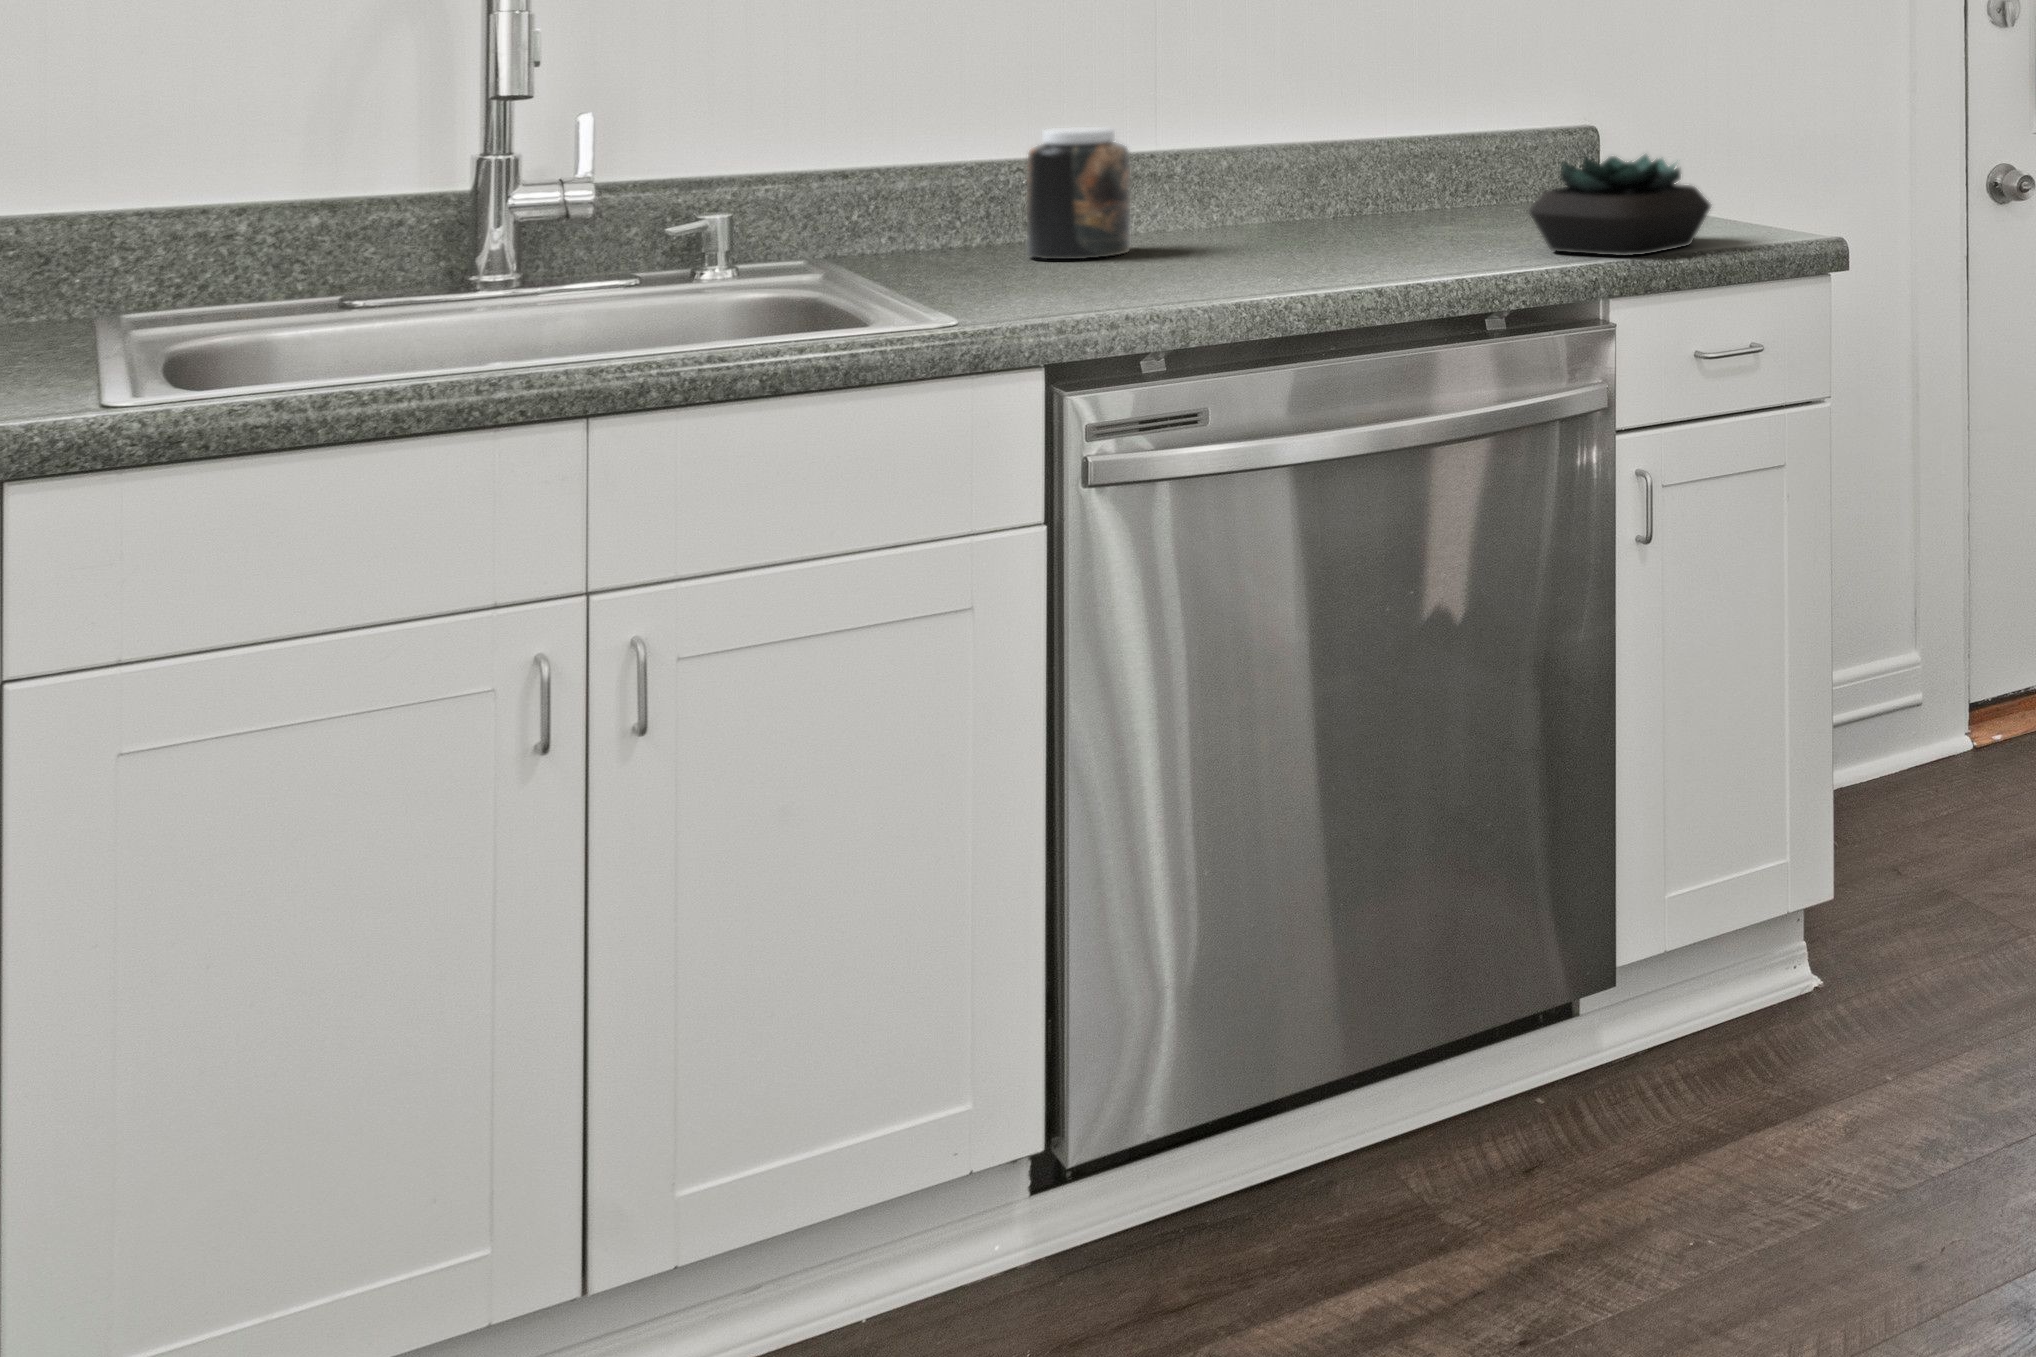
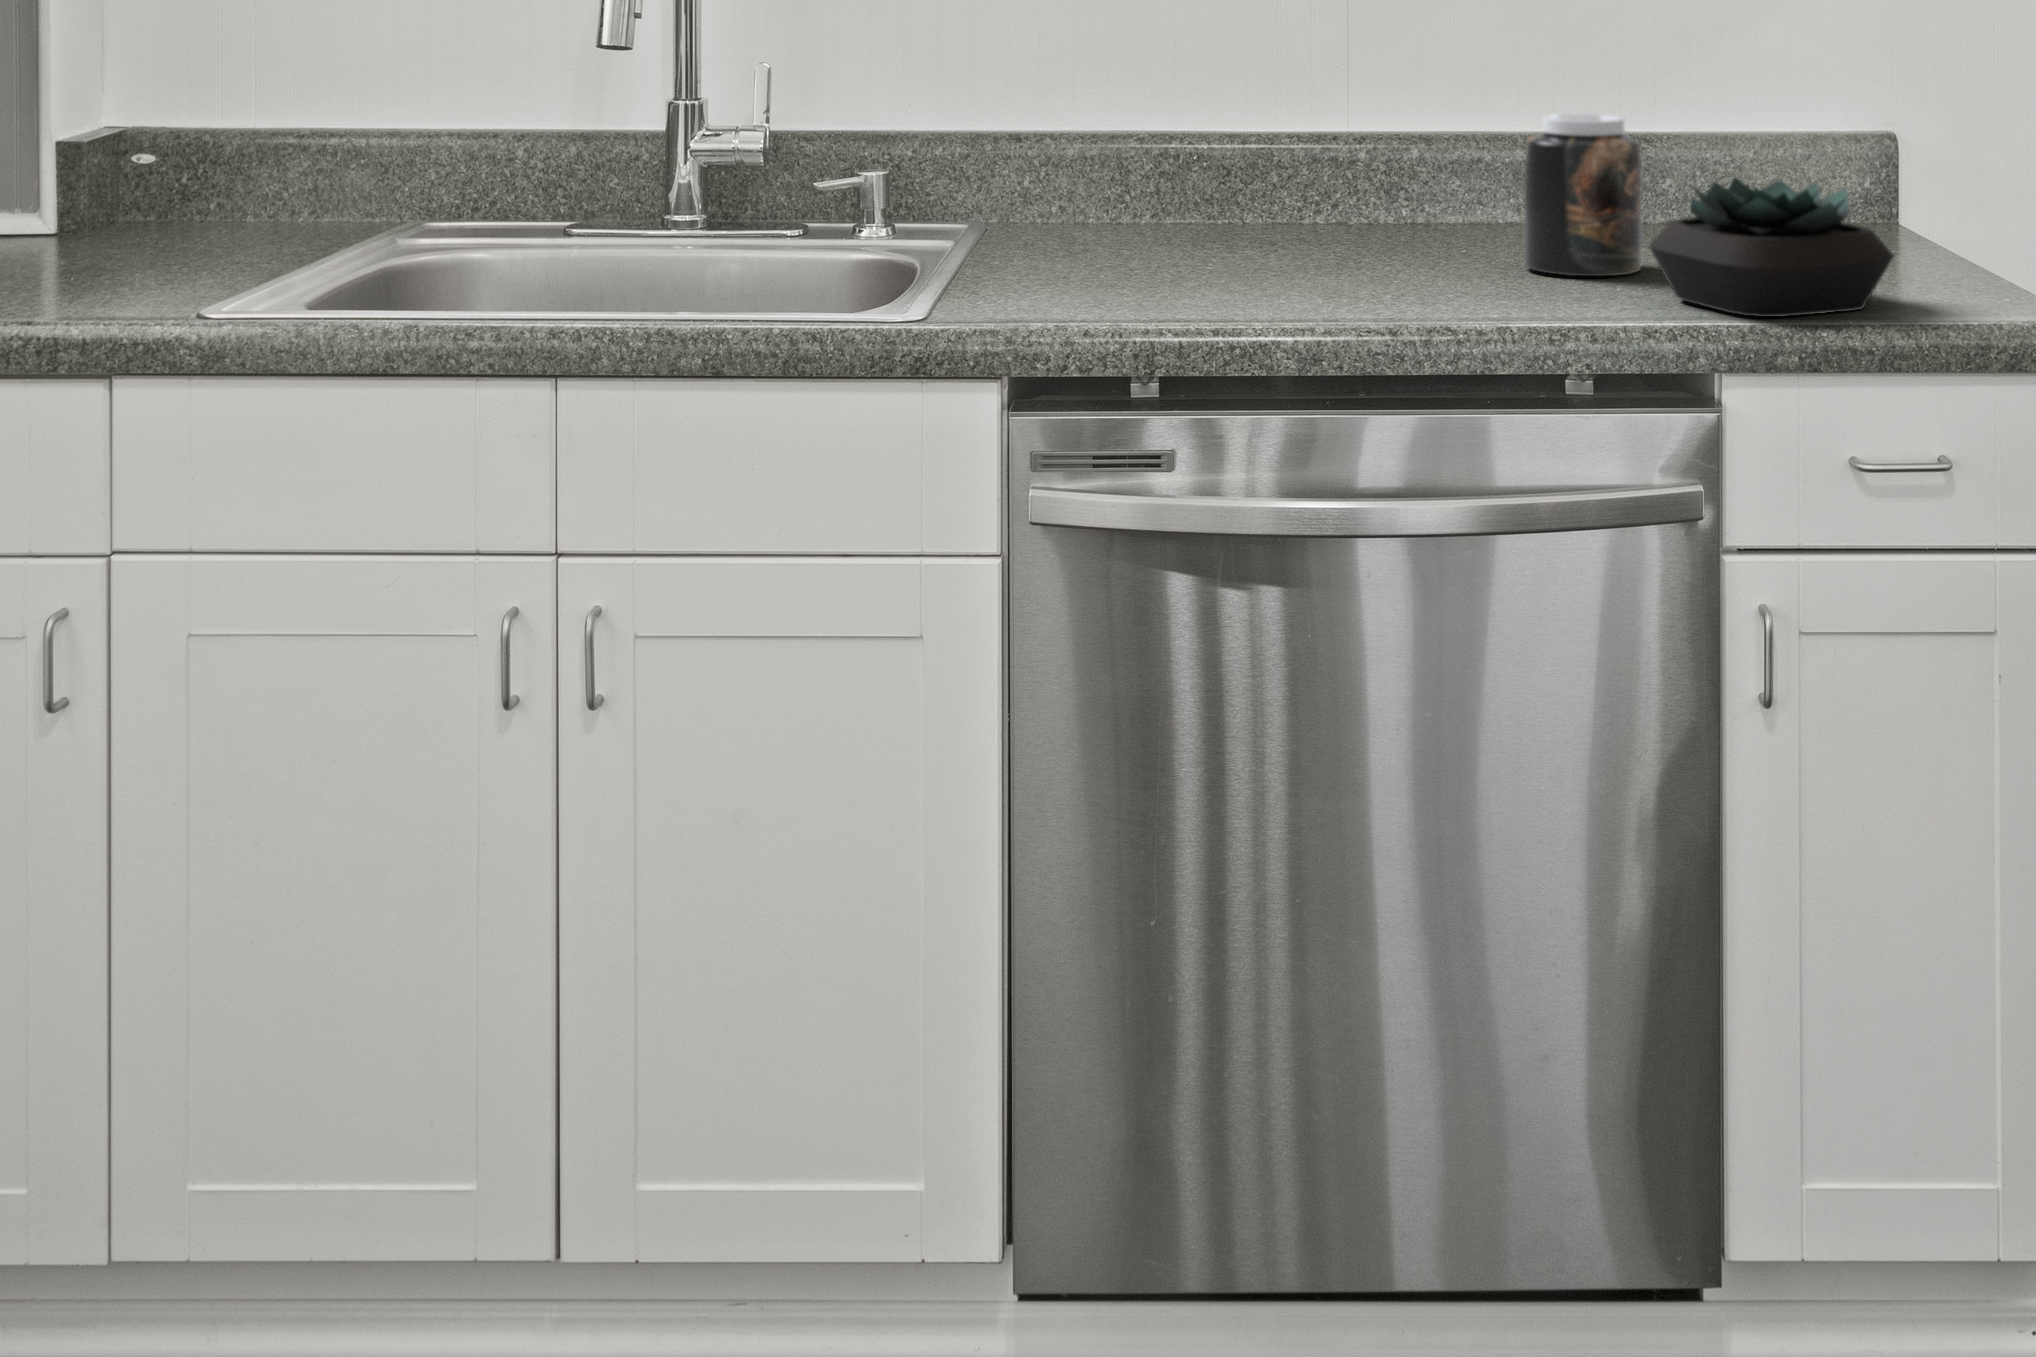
jar: present [1027,127,1130,259] -> present [1524,114,1642,276]

